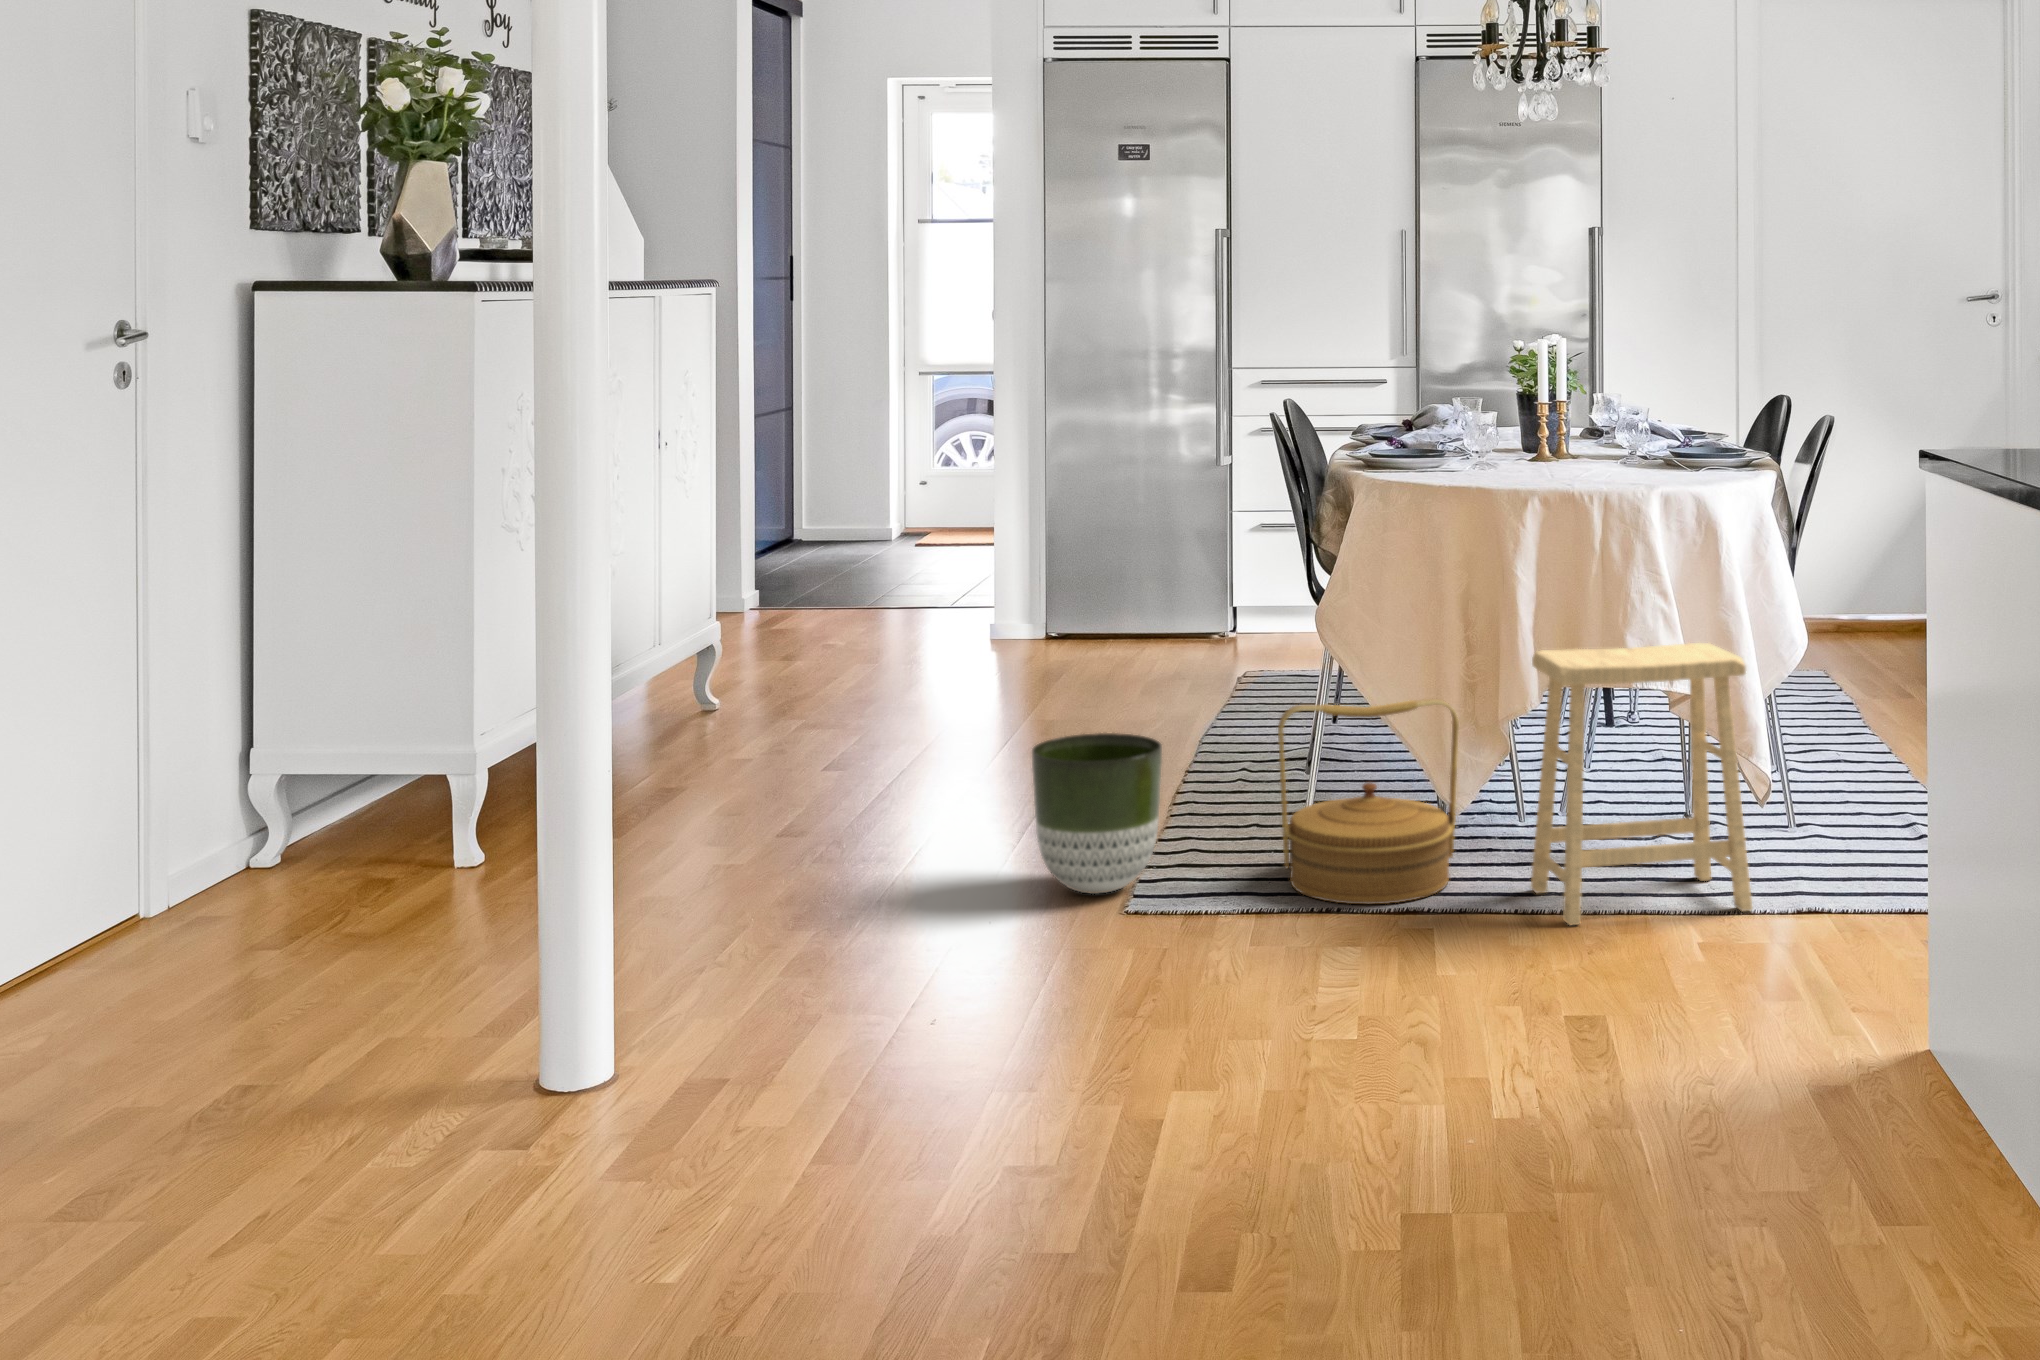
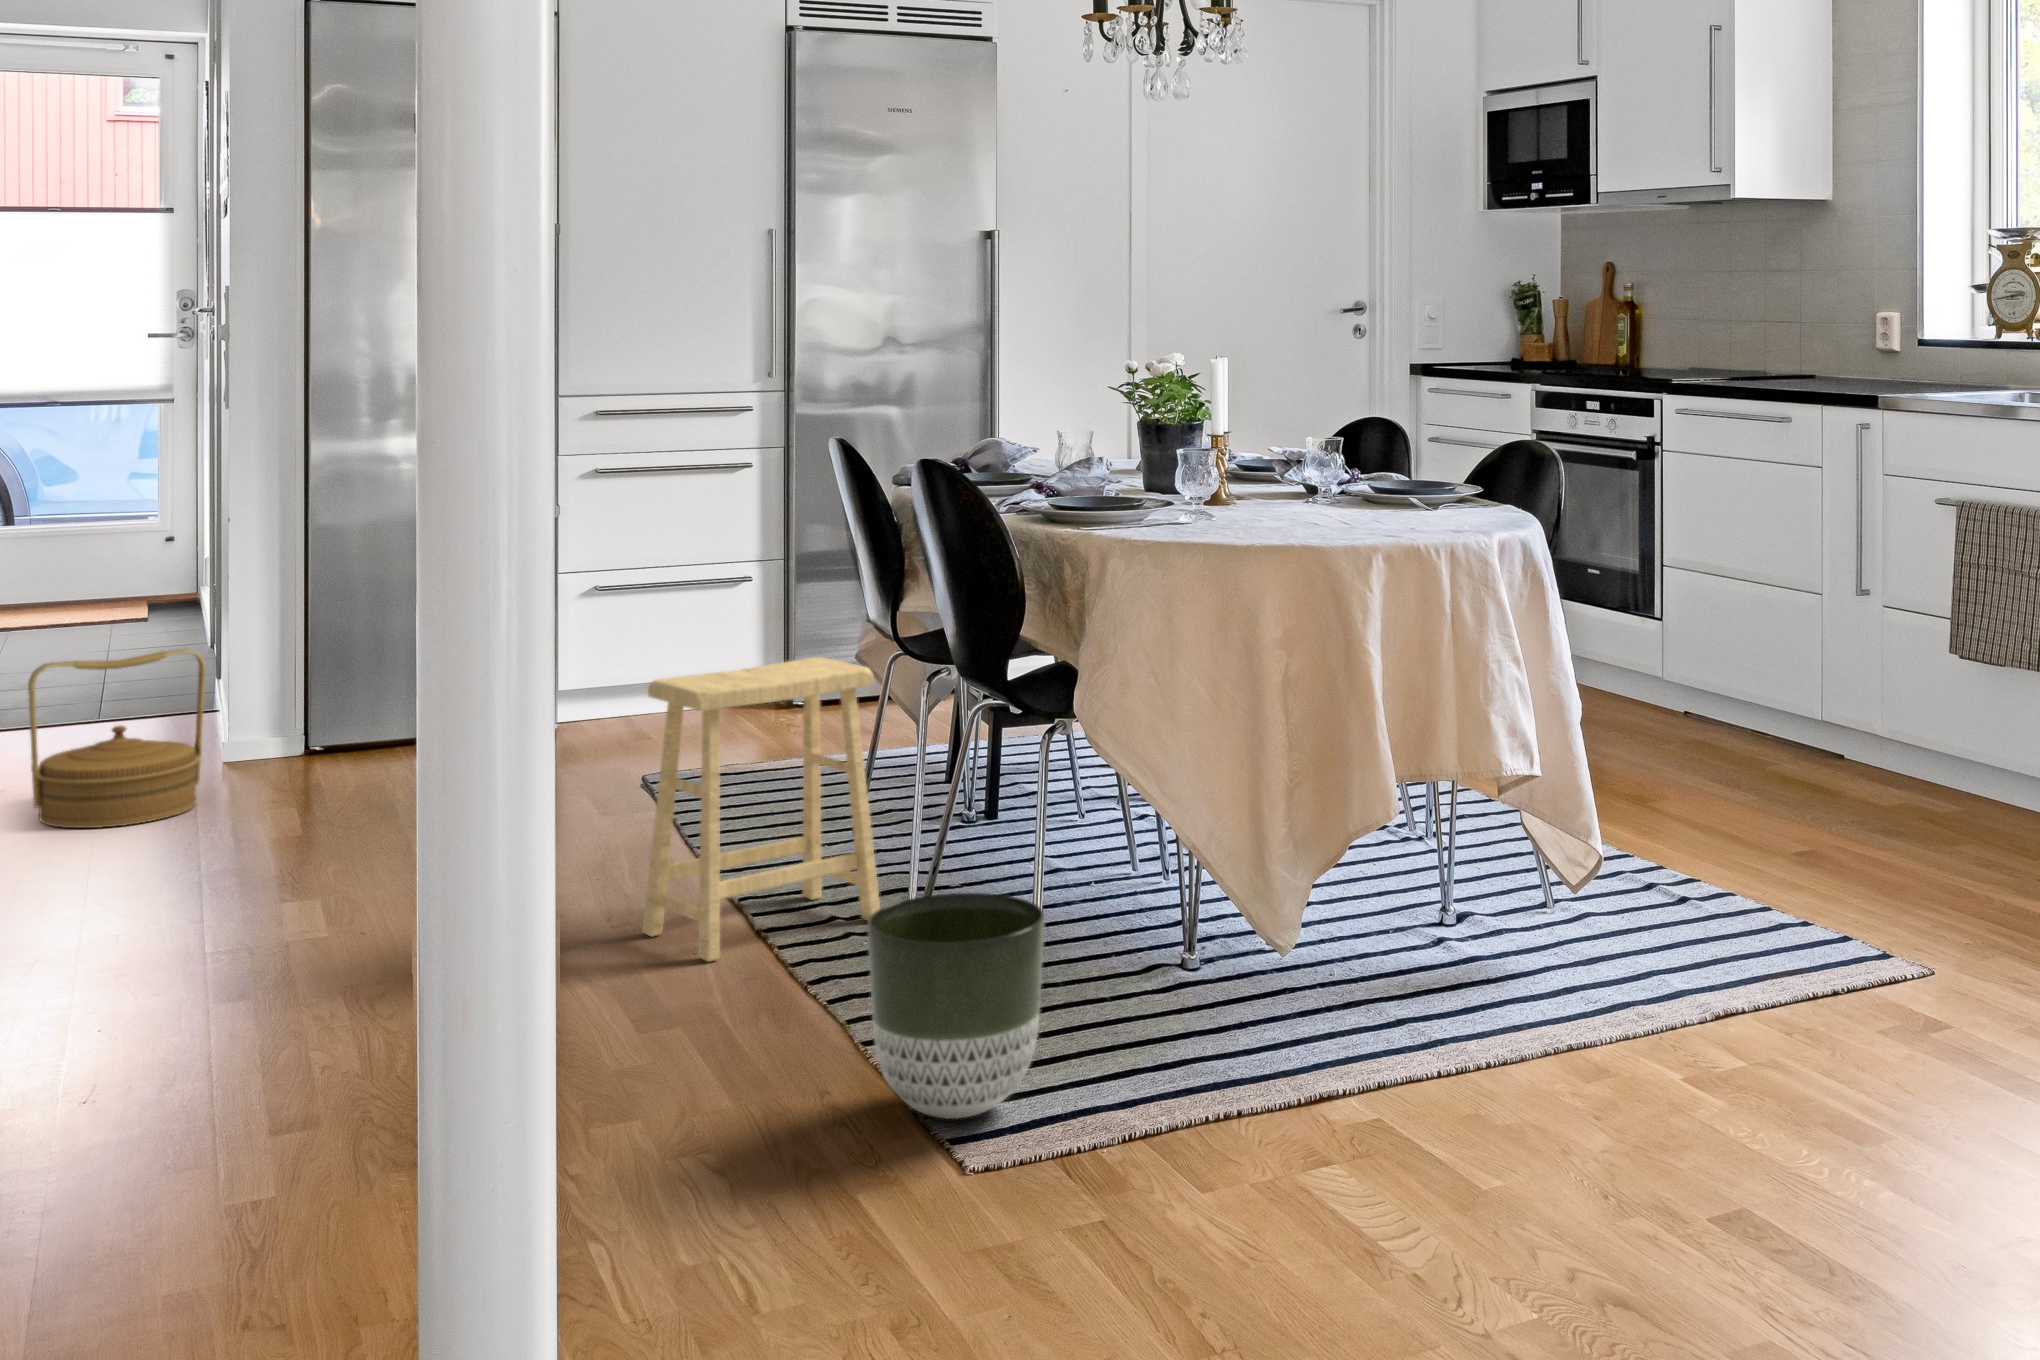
footstool: present [1531,643,1752,926] -> present [642,657,880,962]
basket: present [1278,699,1459,904] -> present [28,649,205,828]

